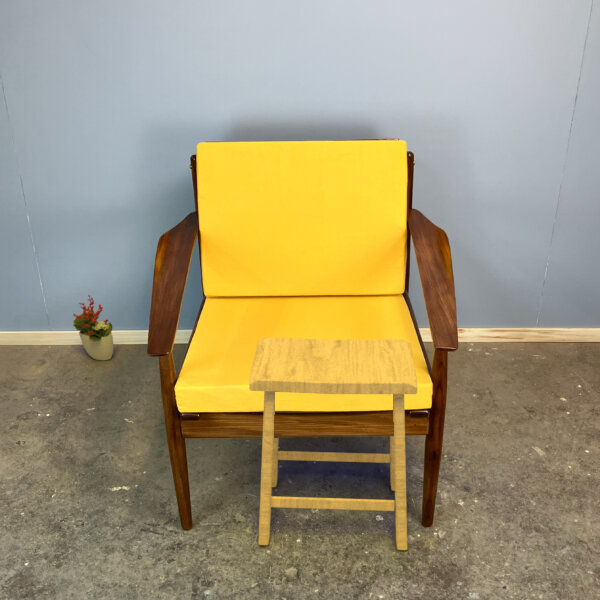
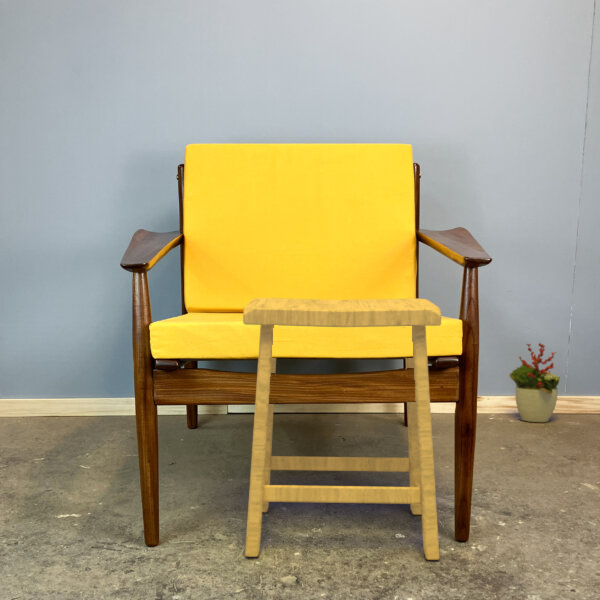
decorative plant: present [73,295,113,360] -> present [510,343,560,422]

